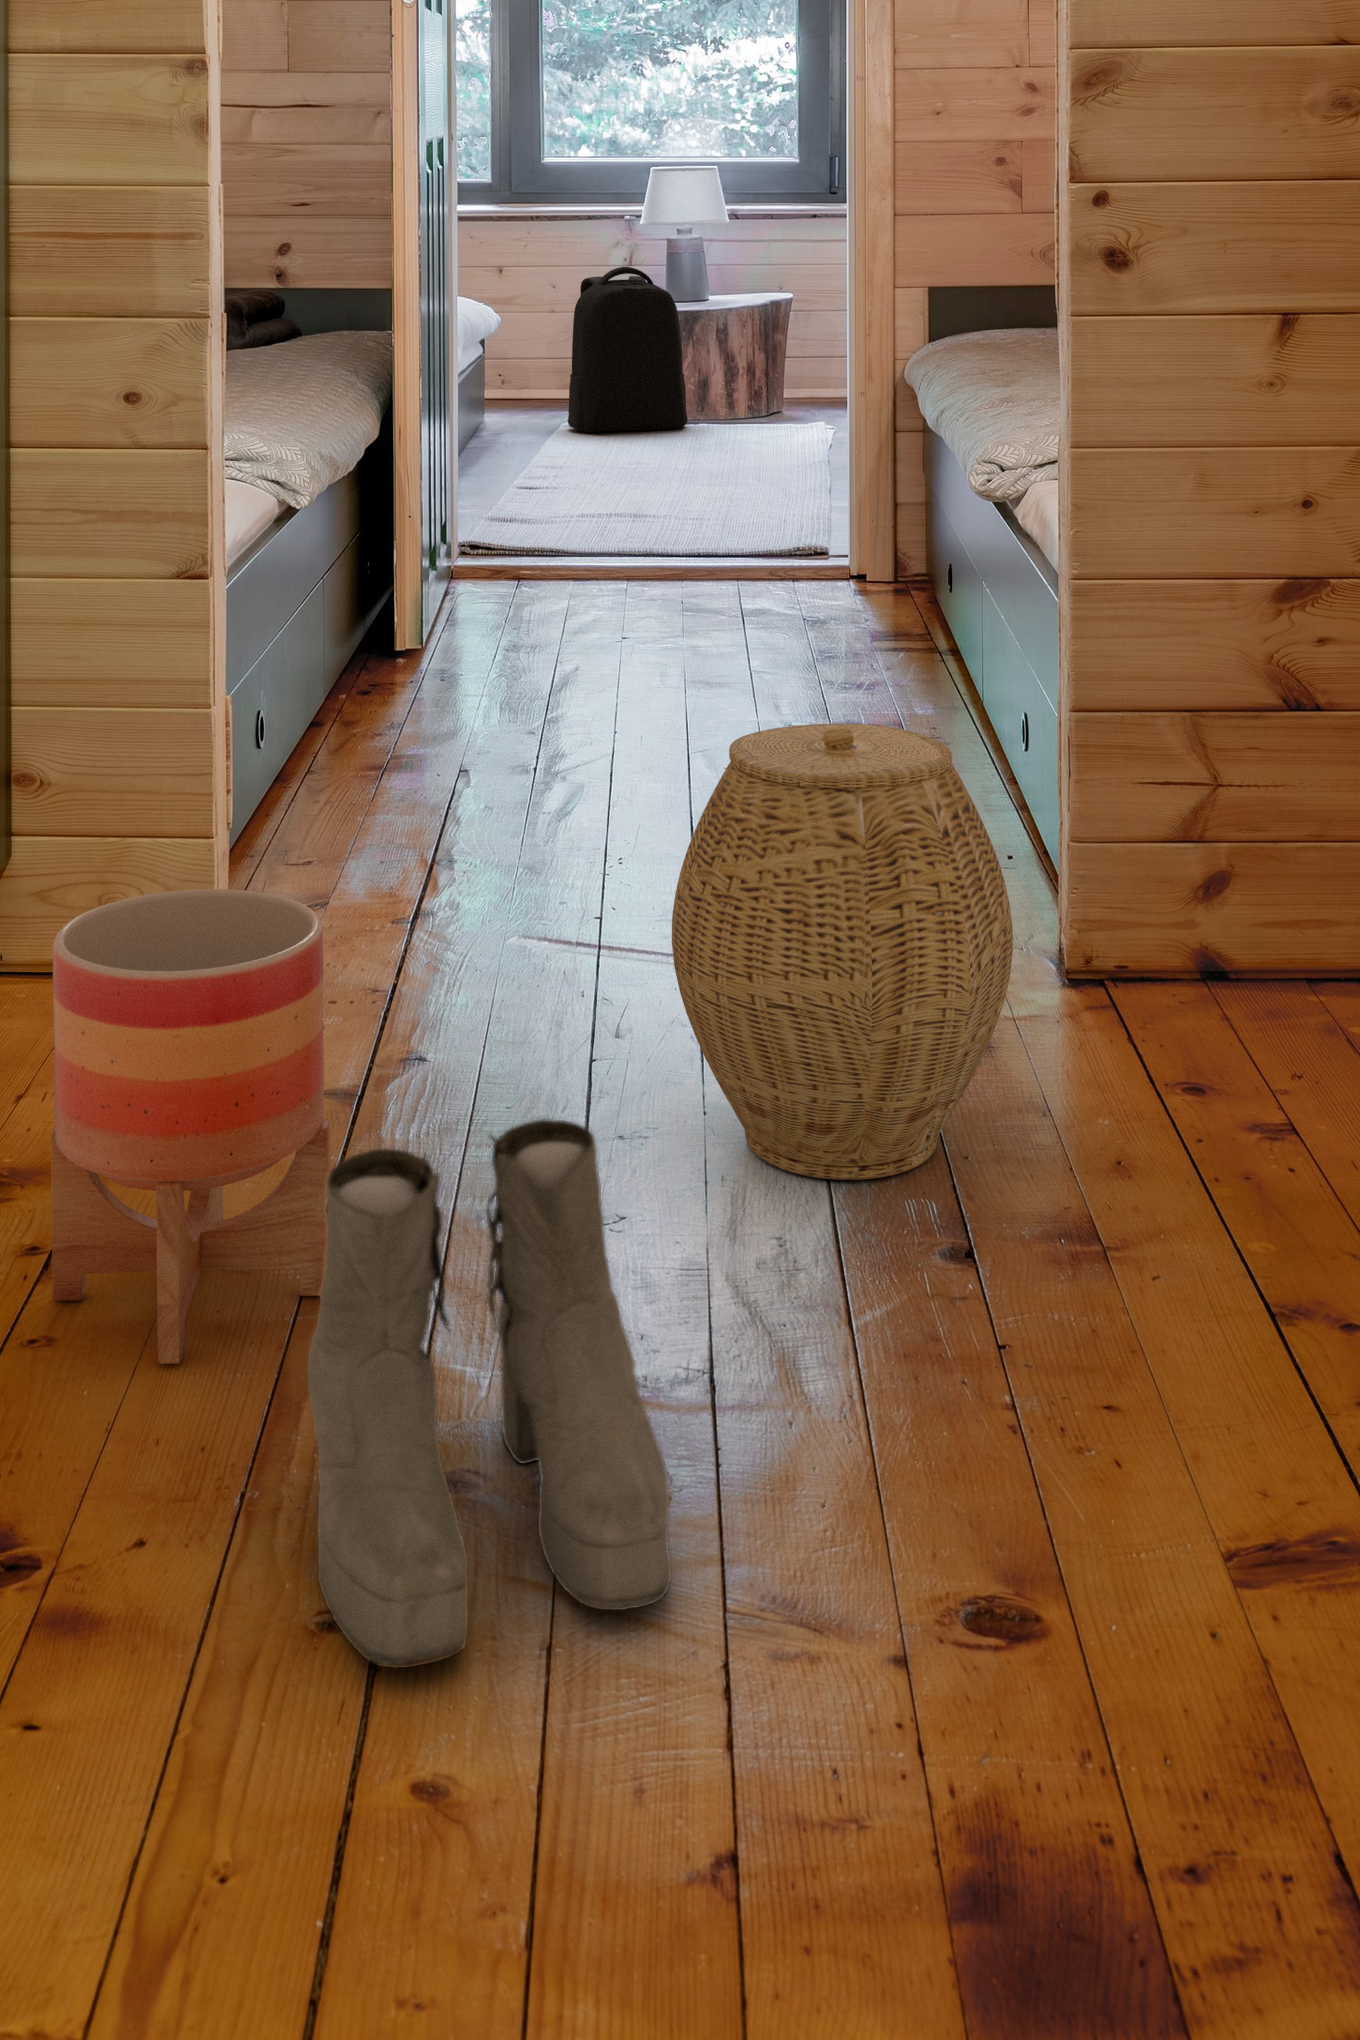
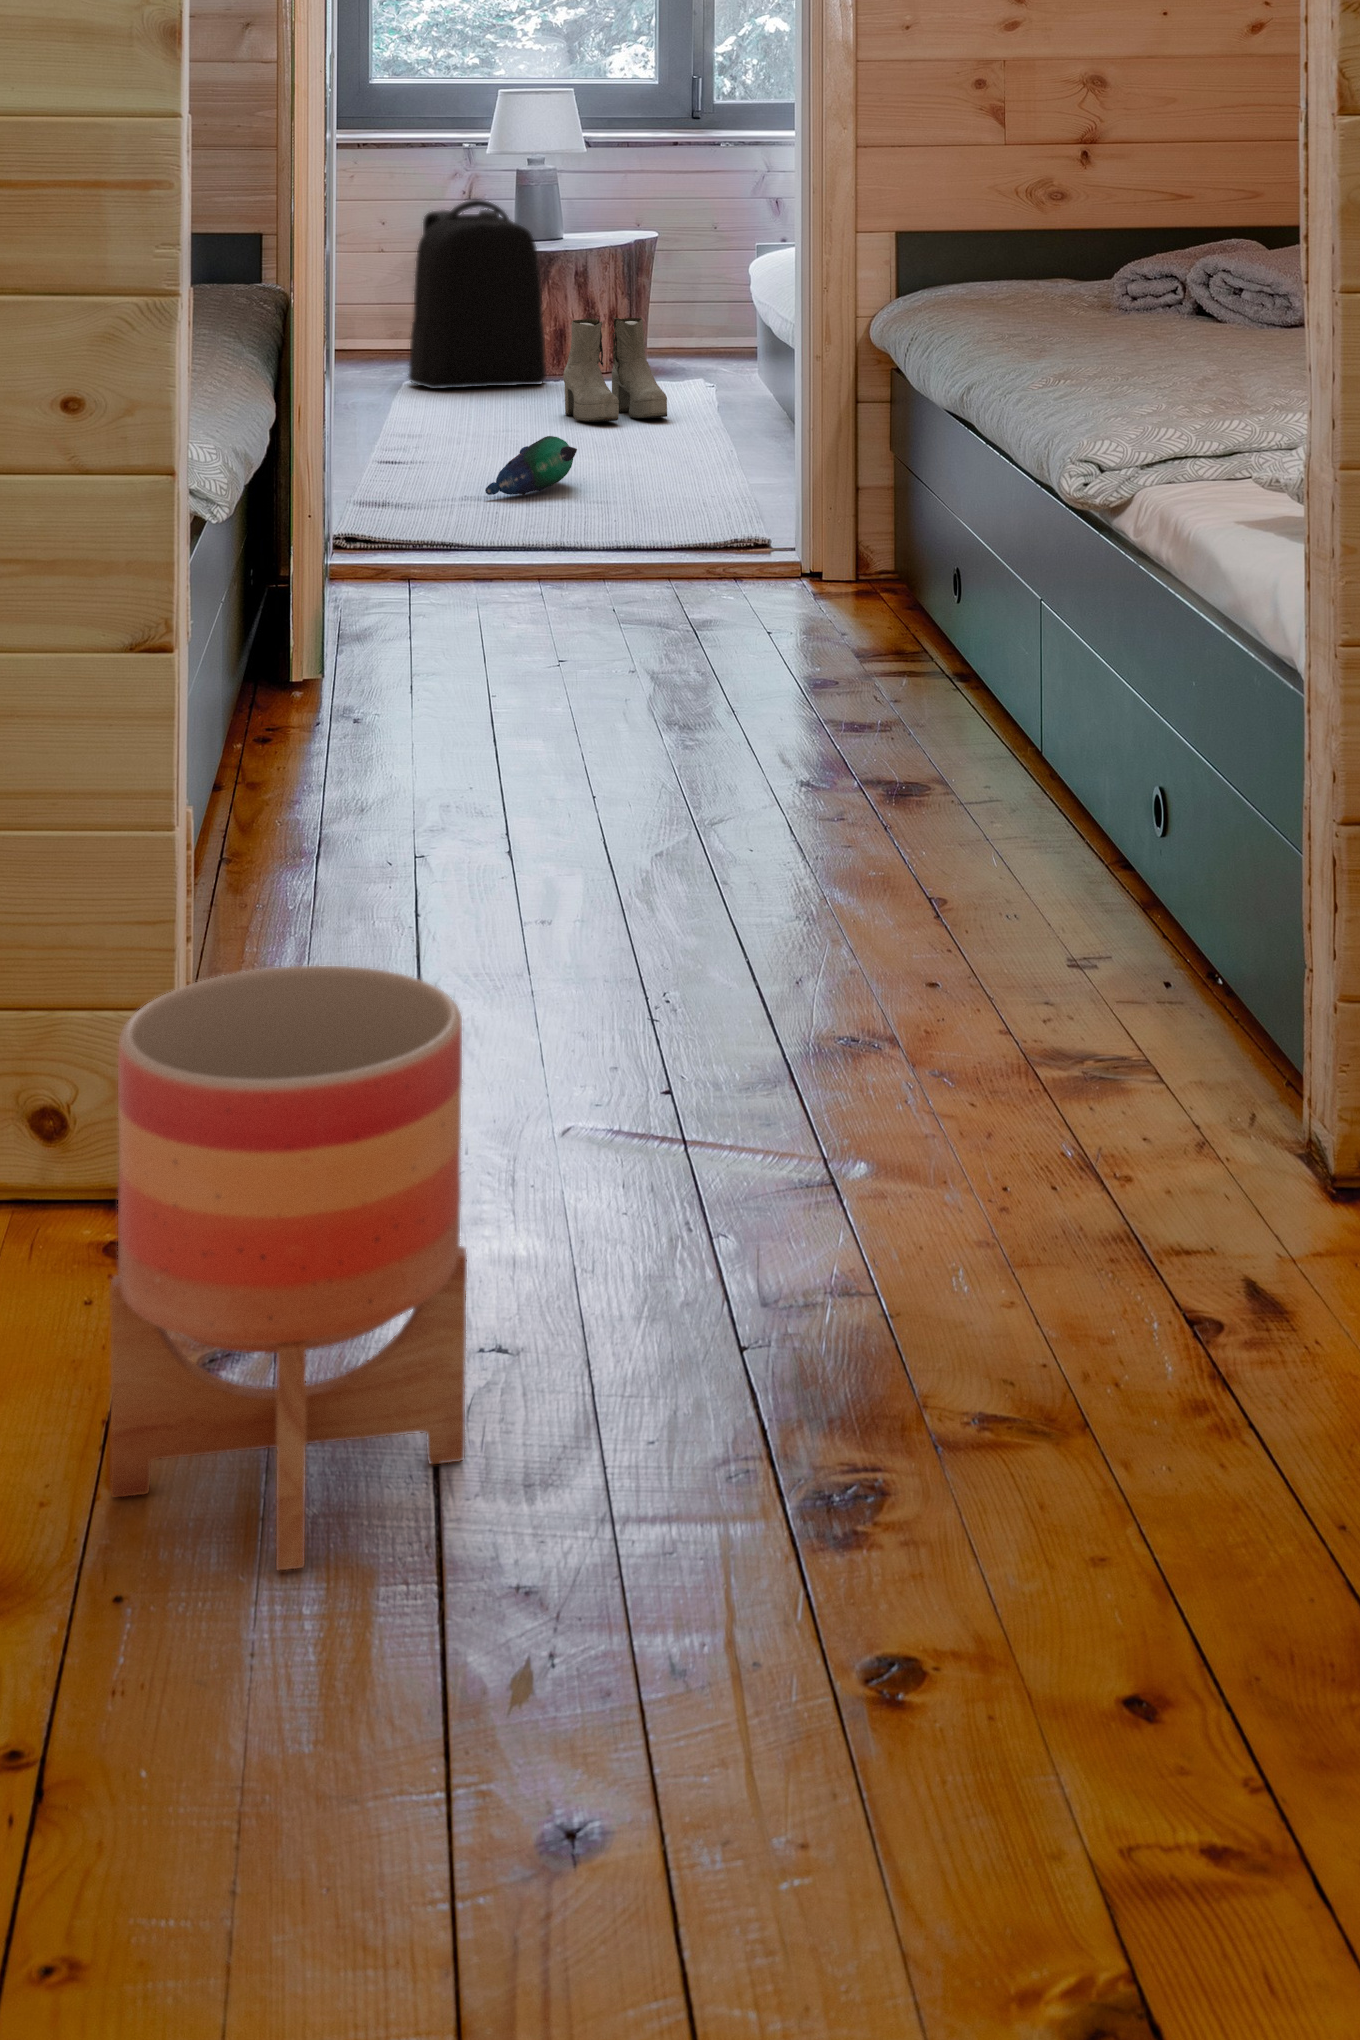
plush toy: none [599,473,680,524] -> present [485,436,577,495]
woven basket: present [672,724,1013,1180] -> none [816,734,1215,1267]
boots: present [307,1119,671,1668] -> present [563,318,667,422]

